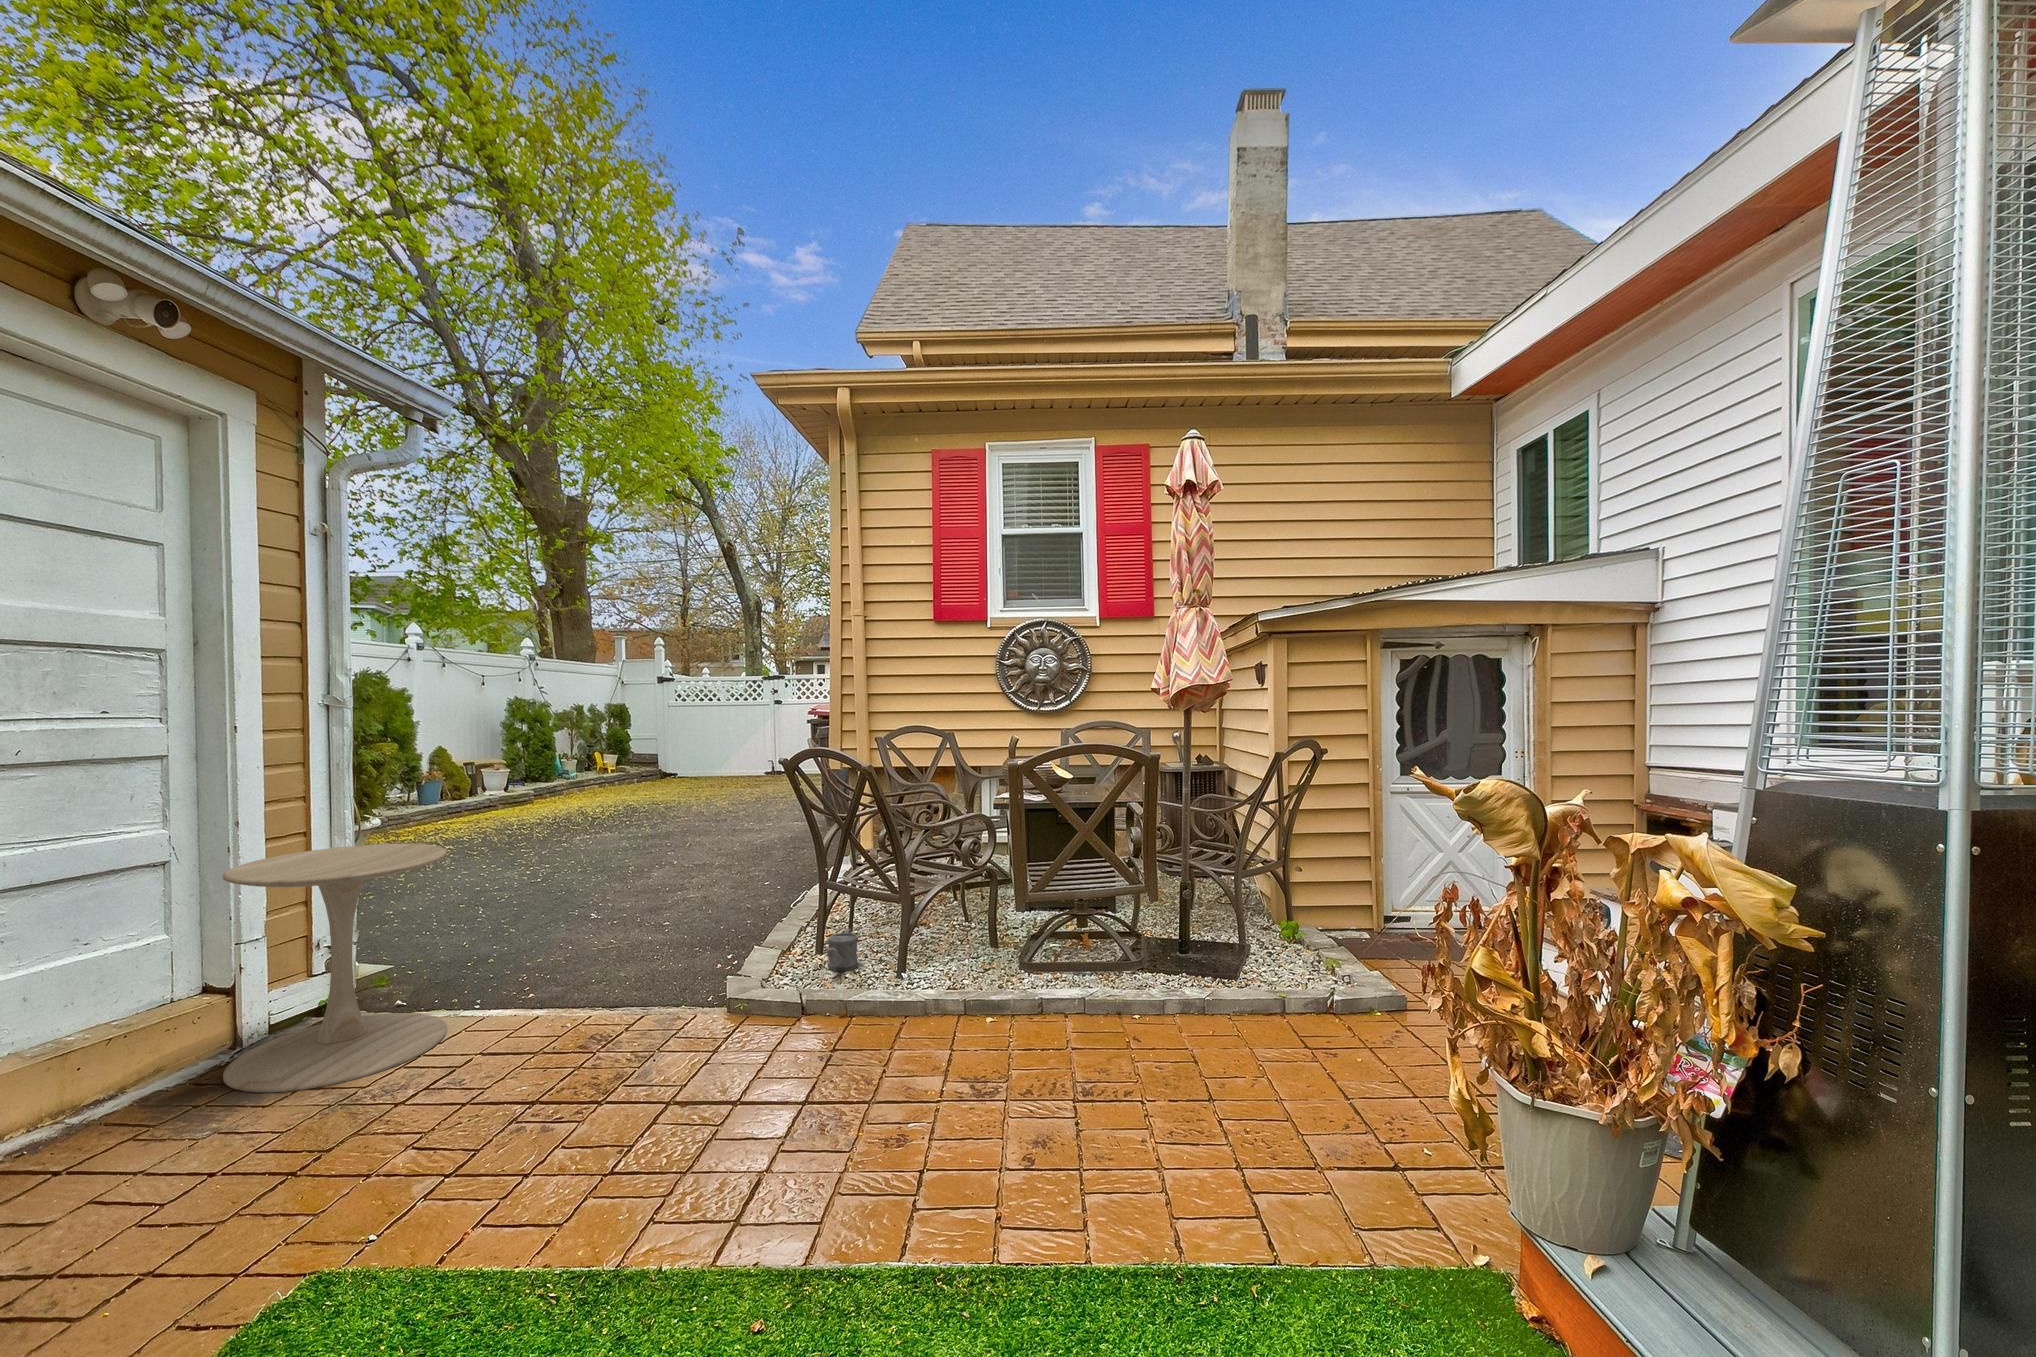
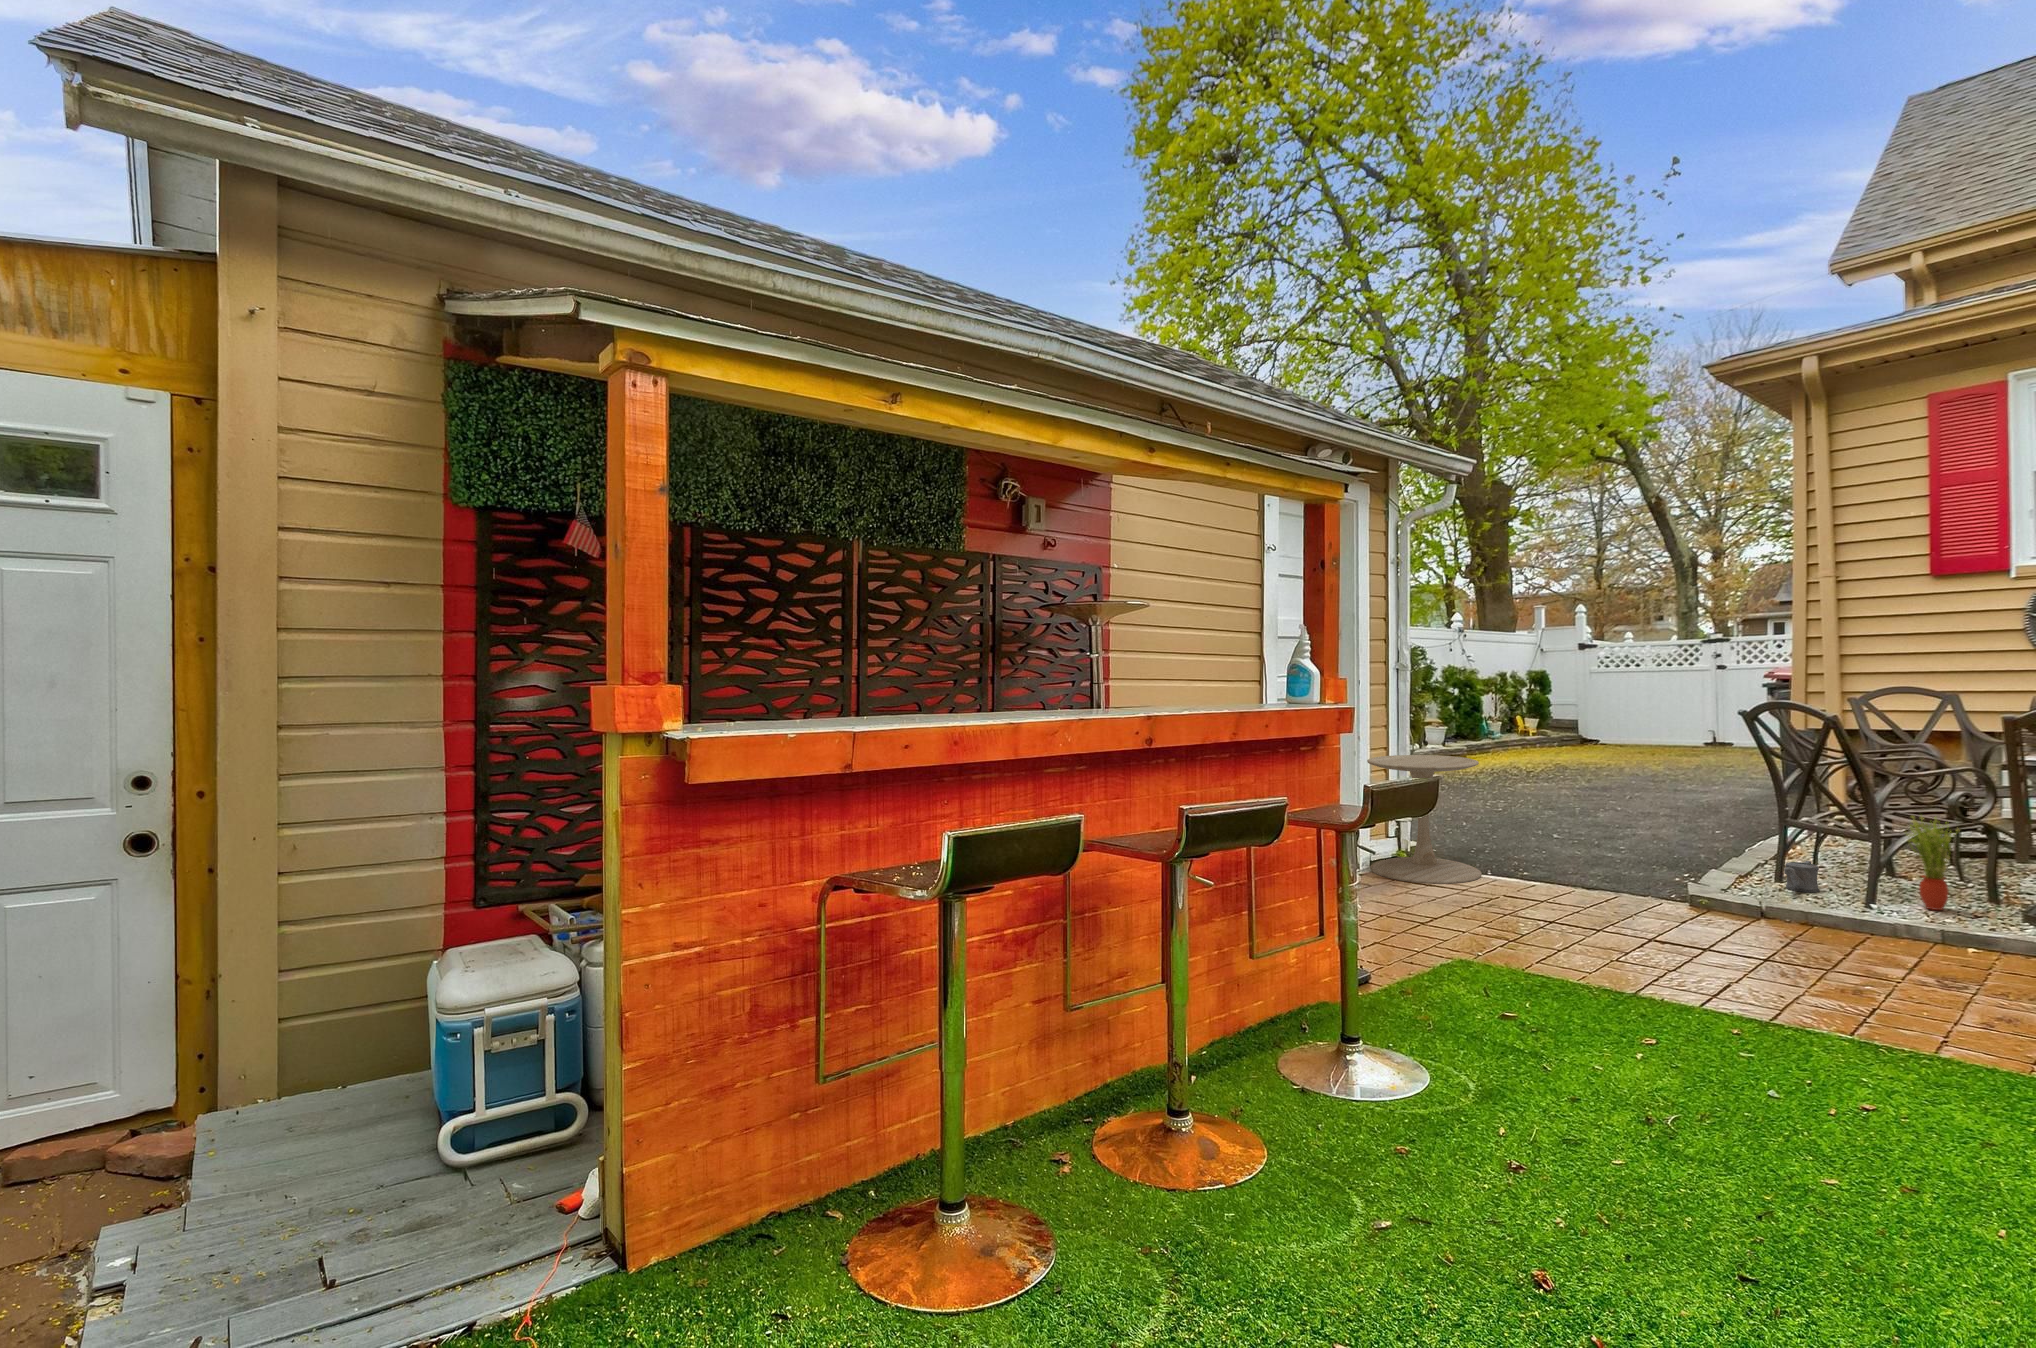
potted plant: none [933,865,975,969] -> present [1908,815,1960,910]

